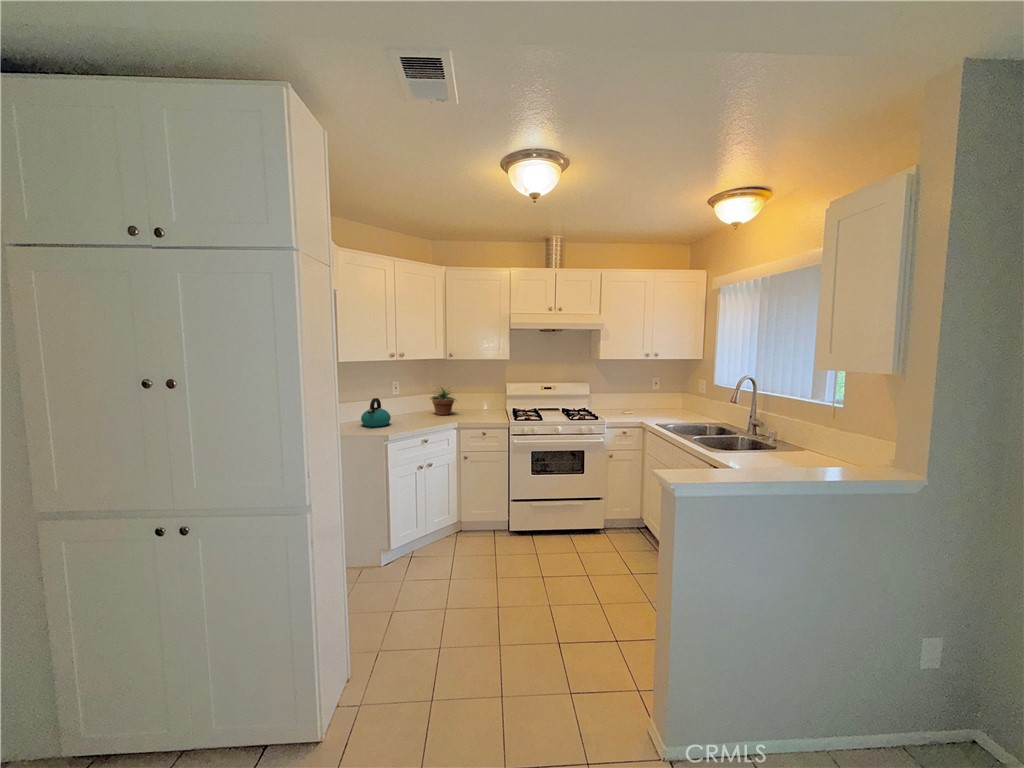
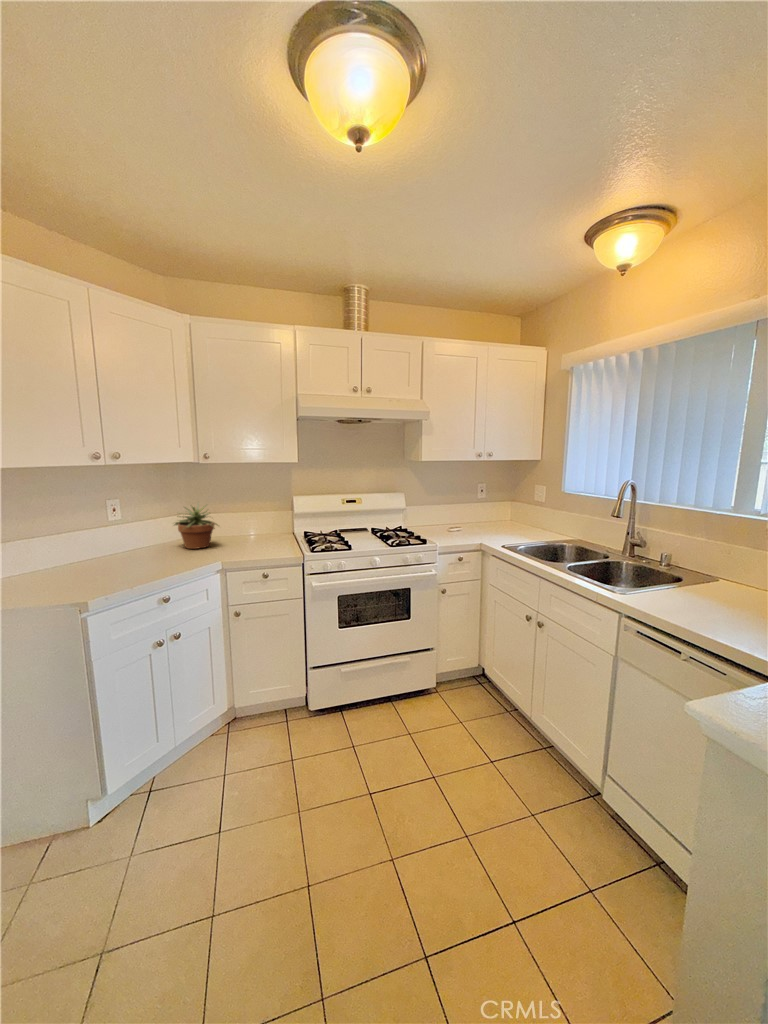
kettle: present [361,398,391,427] -> none [39,532,99,584]

